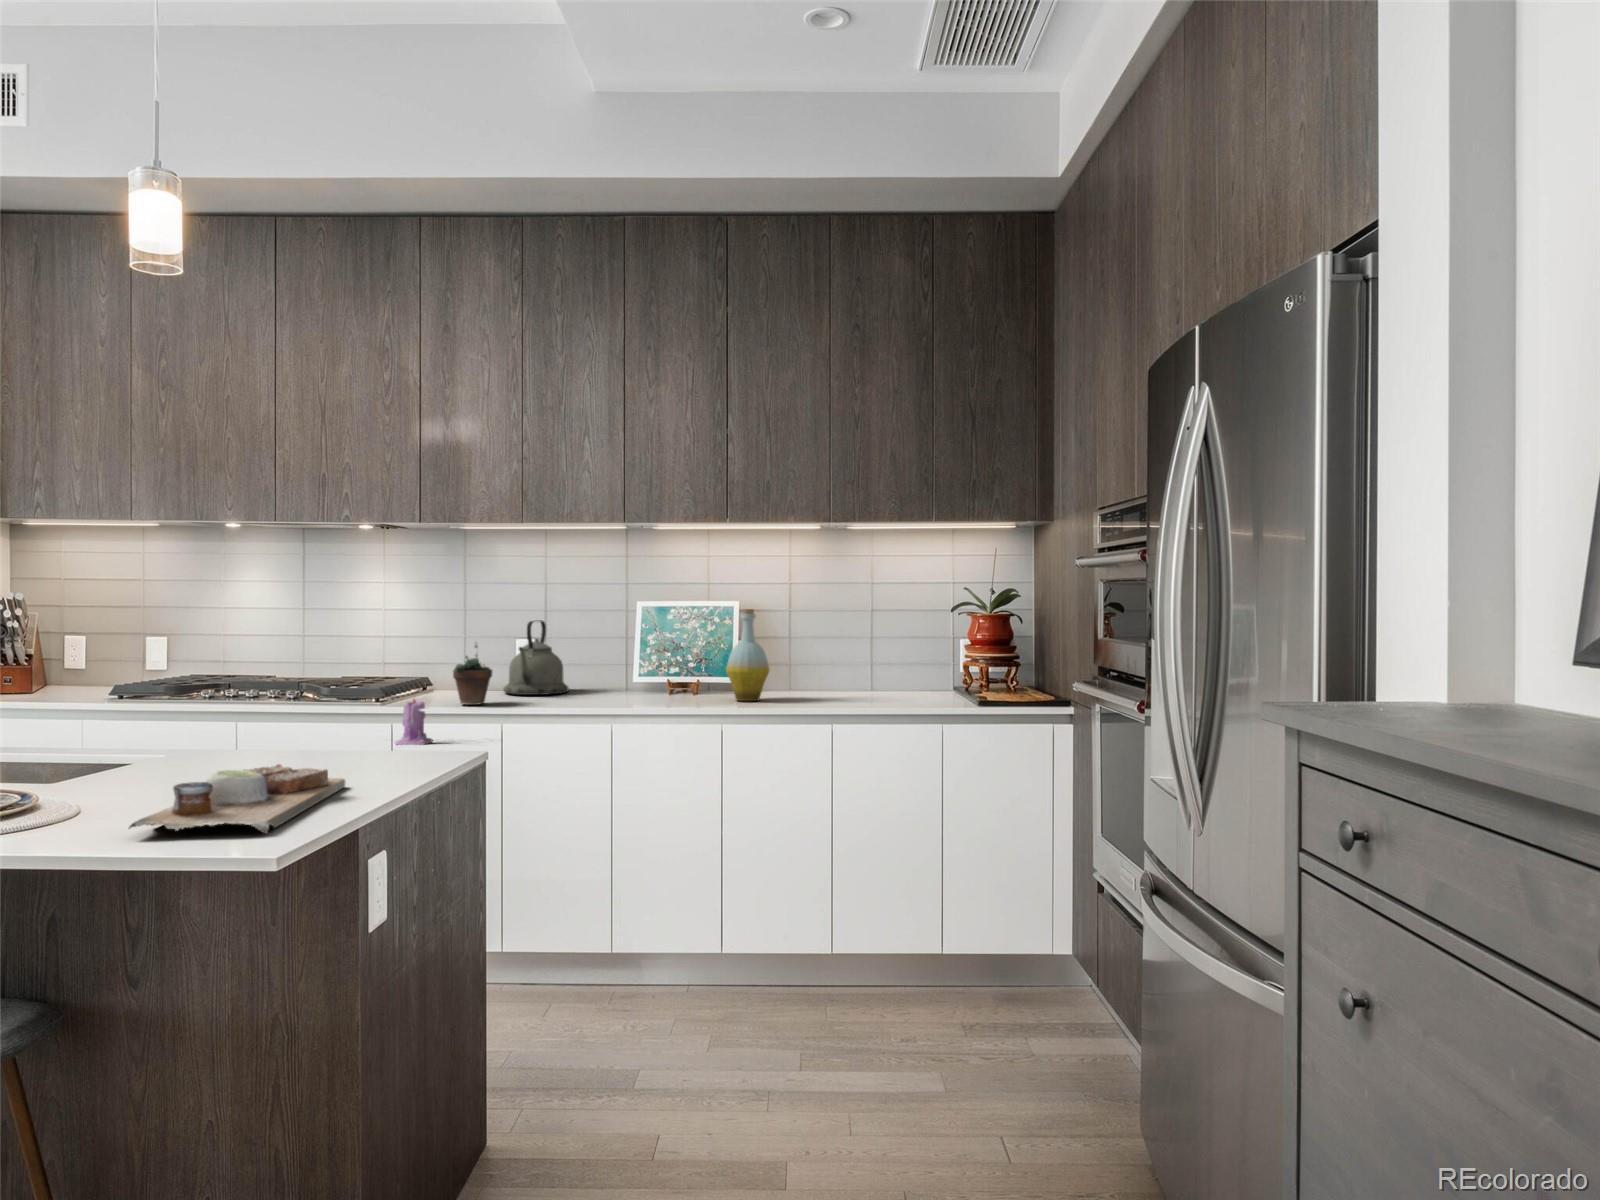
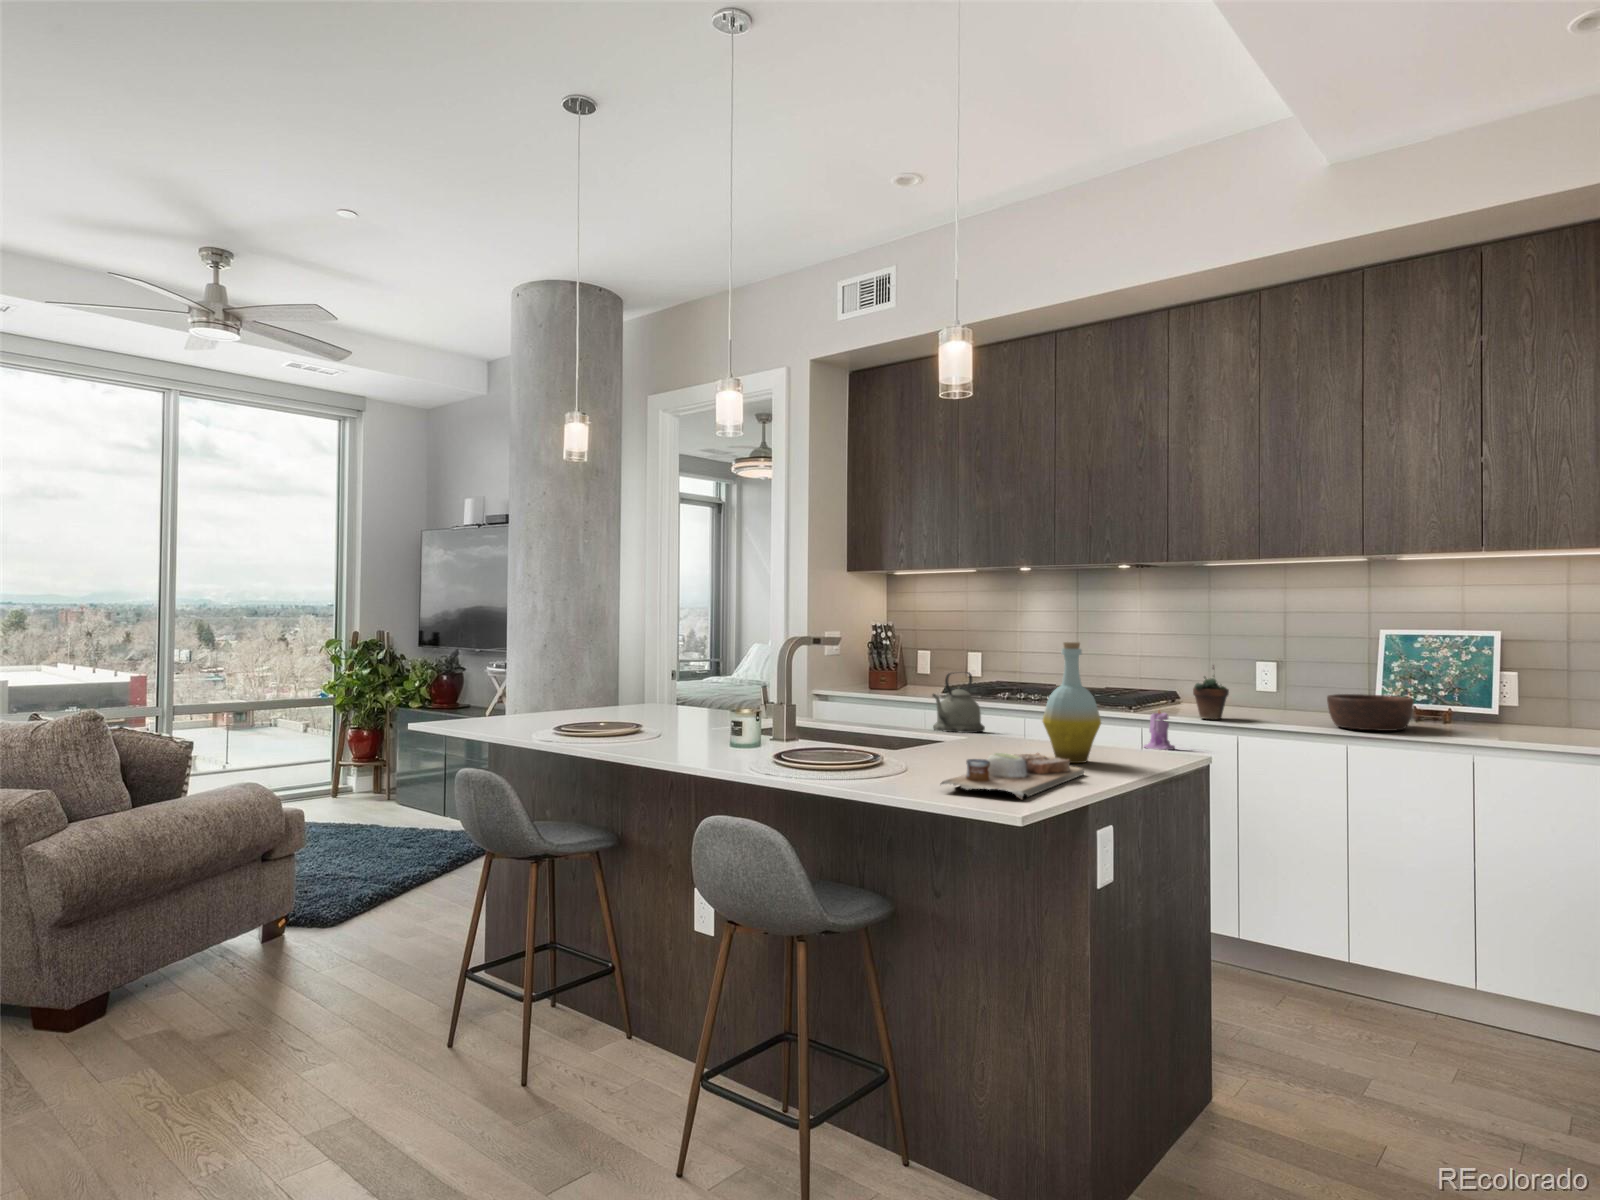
bottle: present [726,609,769,701] -> present [1043,642,1101,763]
kettle: present [504,620,569,695] -> present [933,672,985,733]
wooden bowl: none [593,669,671,705] -> present [1327,694,1414,731]

